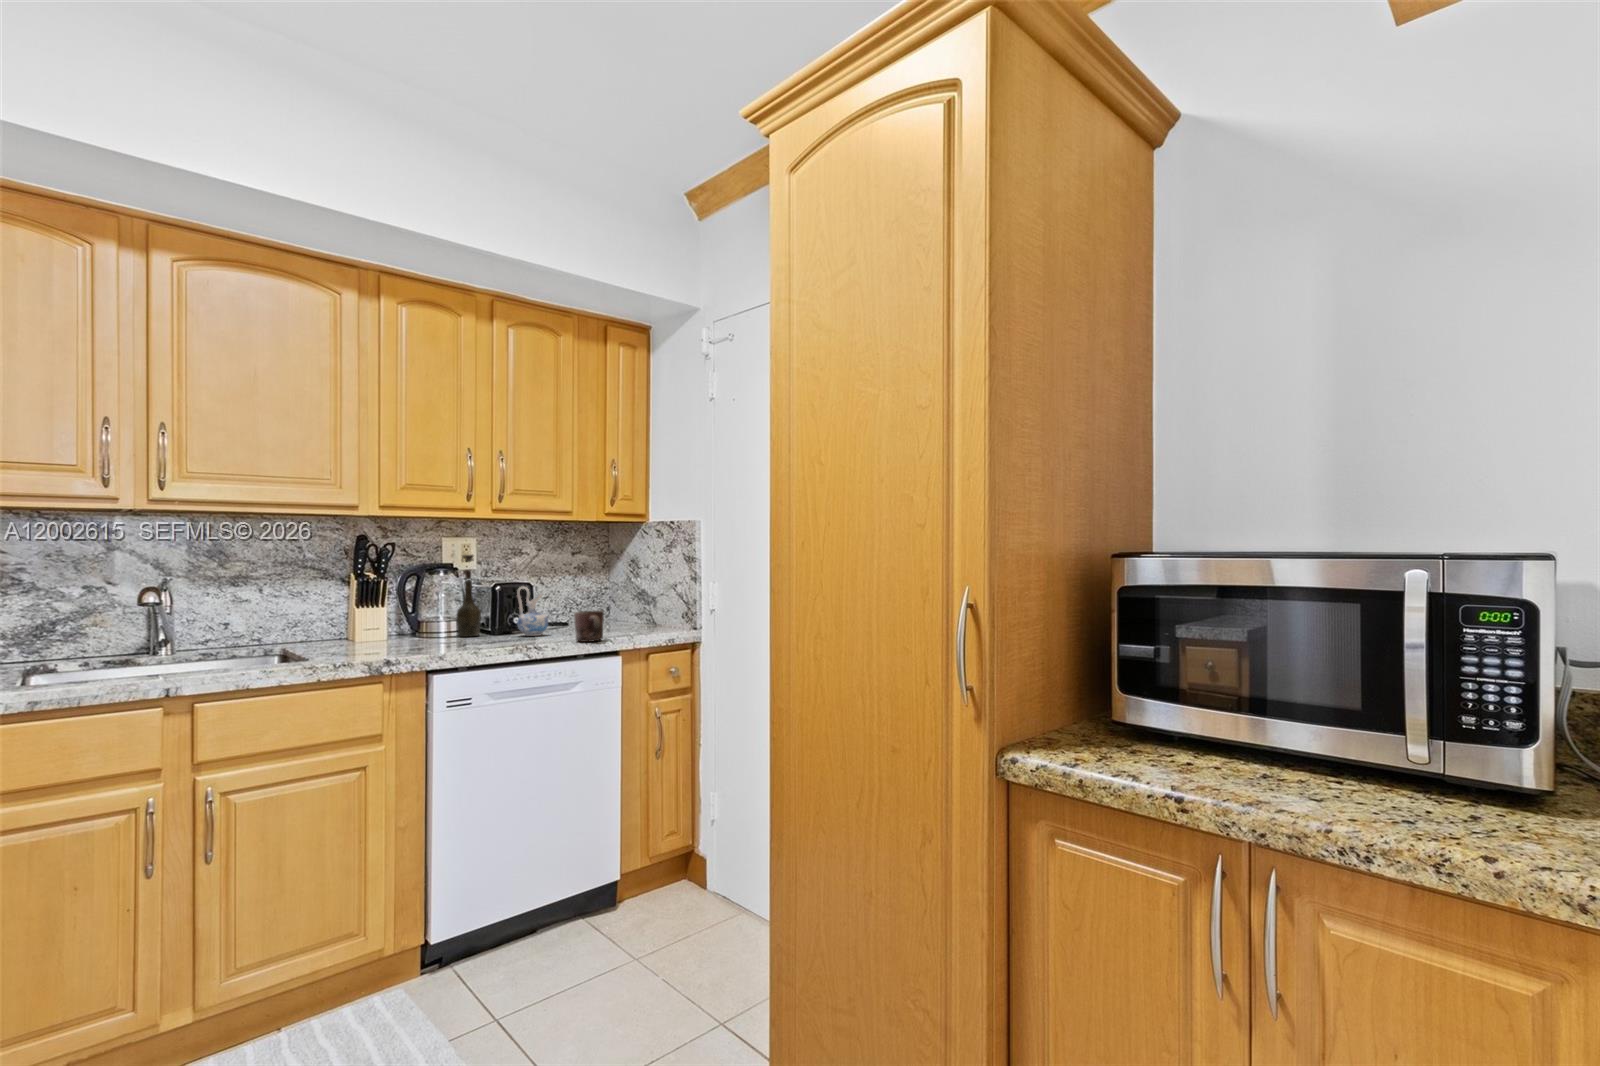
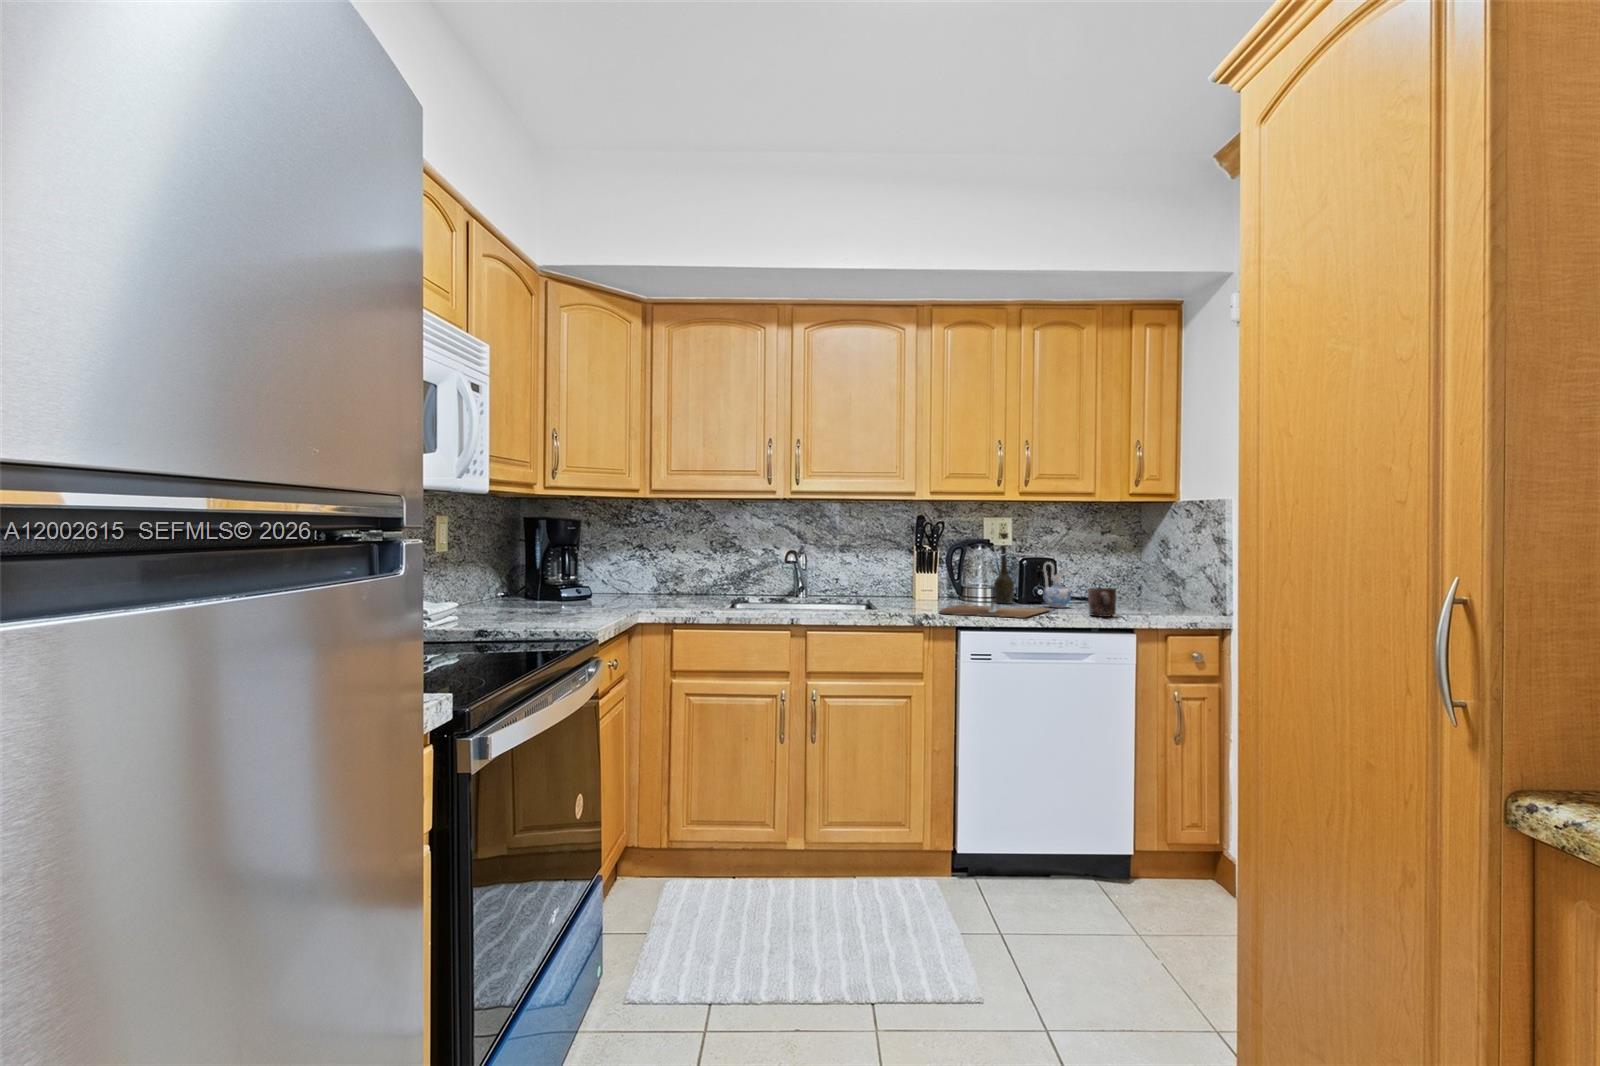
cutting board: none [399,634,531,657] -> present [940,601,1049,618]

